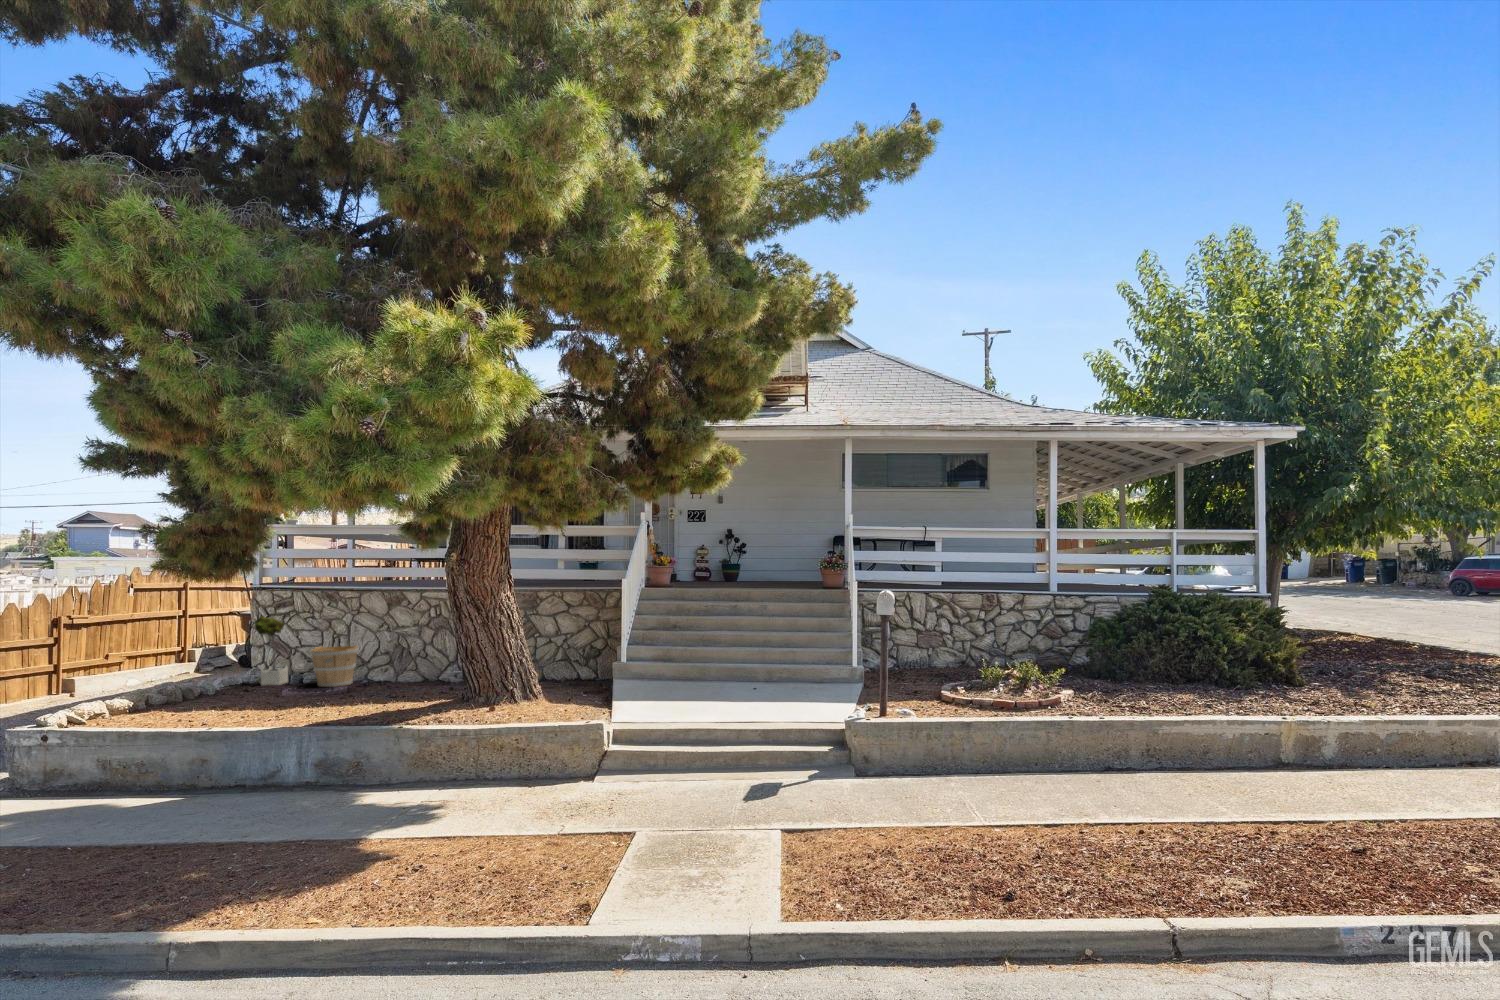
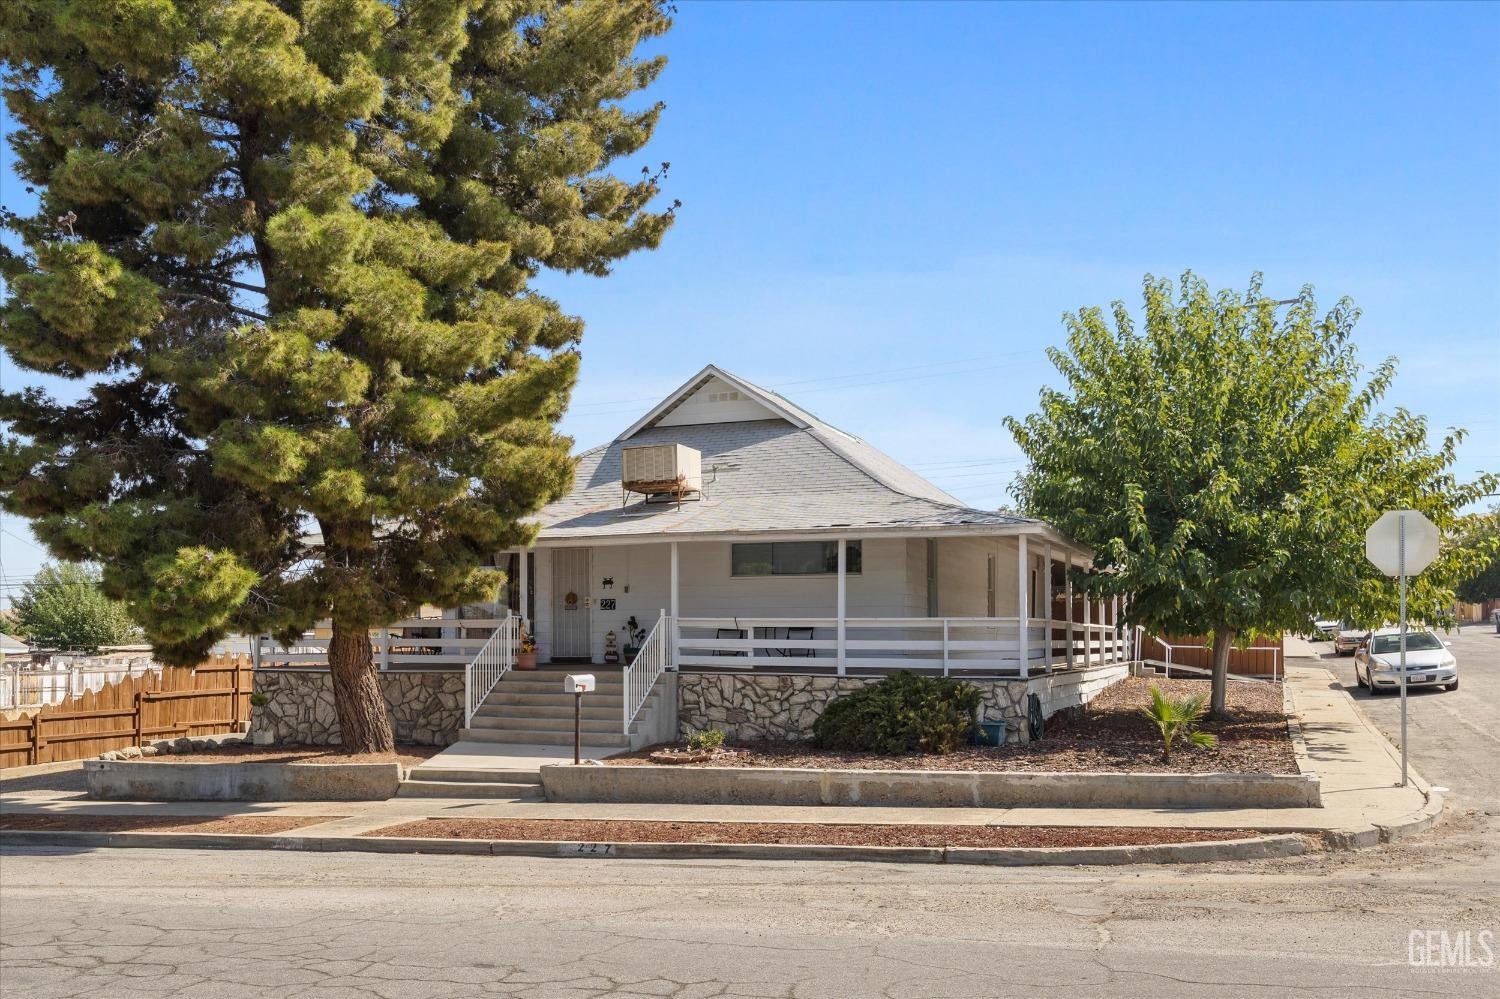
wooden bucket: present [311,645,359,687] -> none [283,715,318,746]

